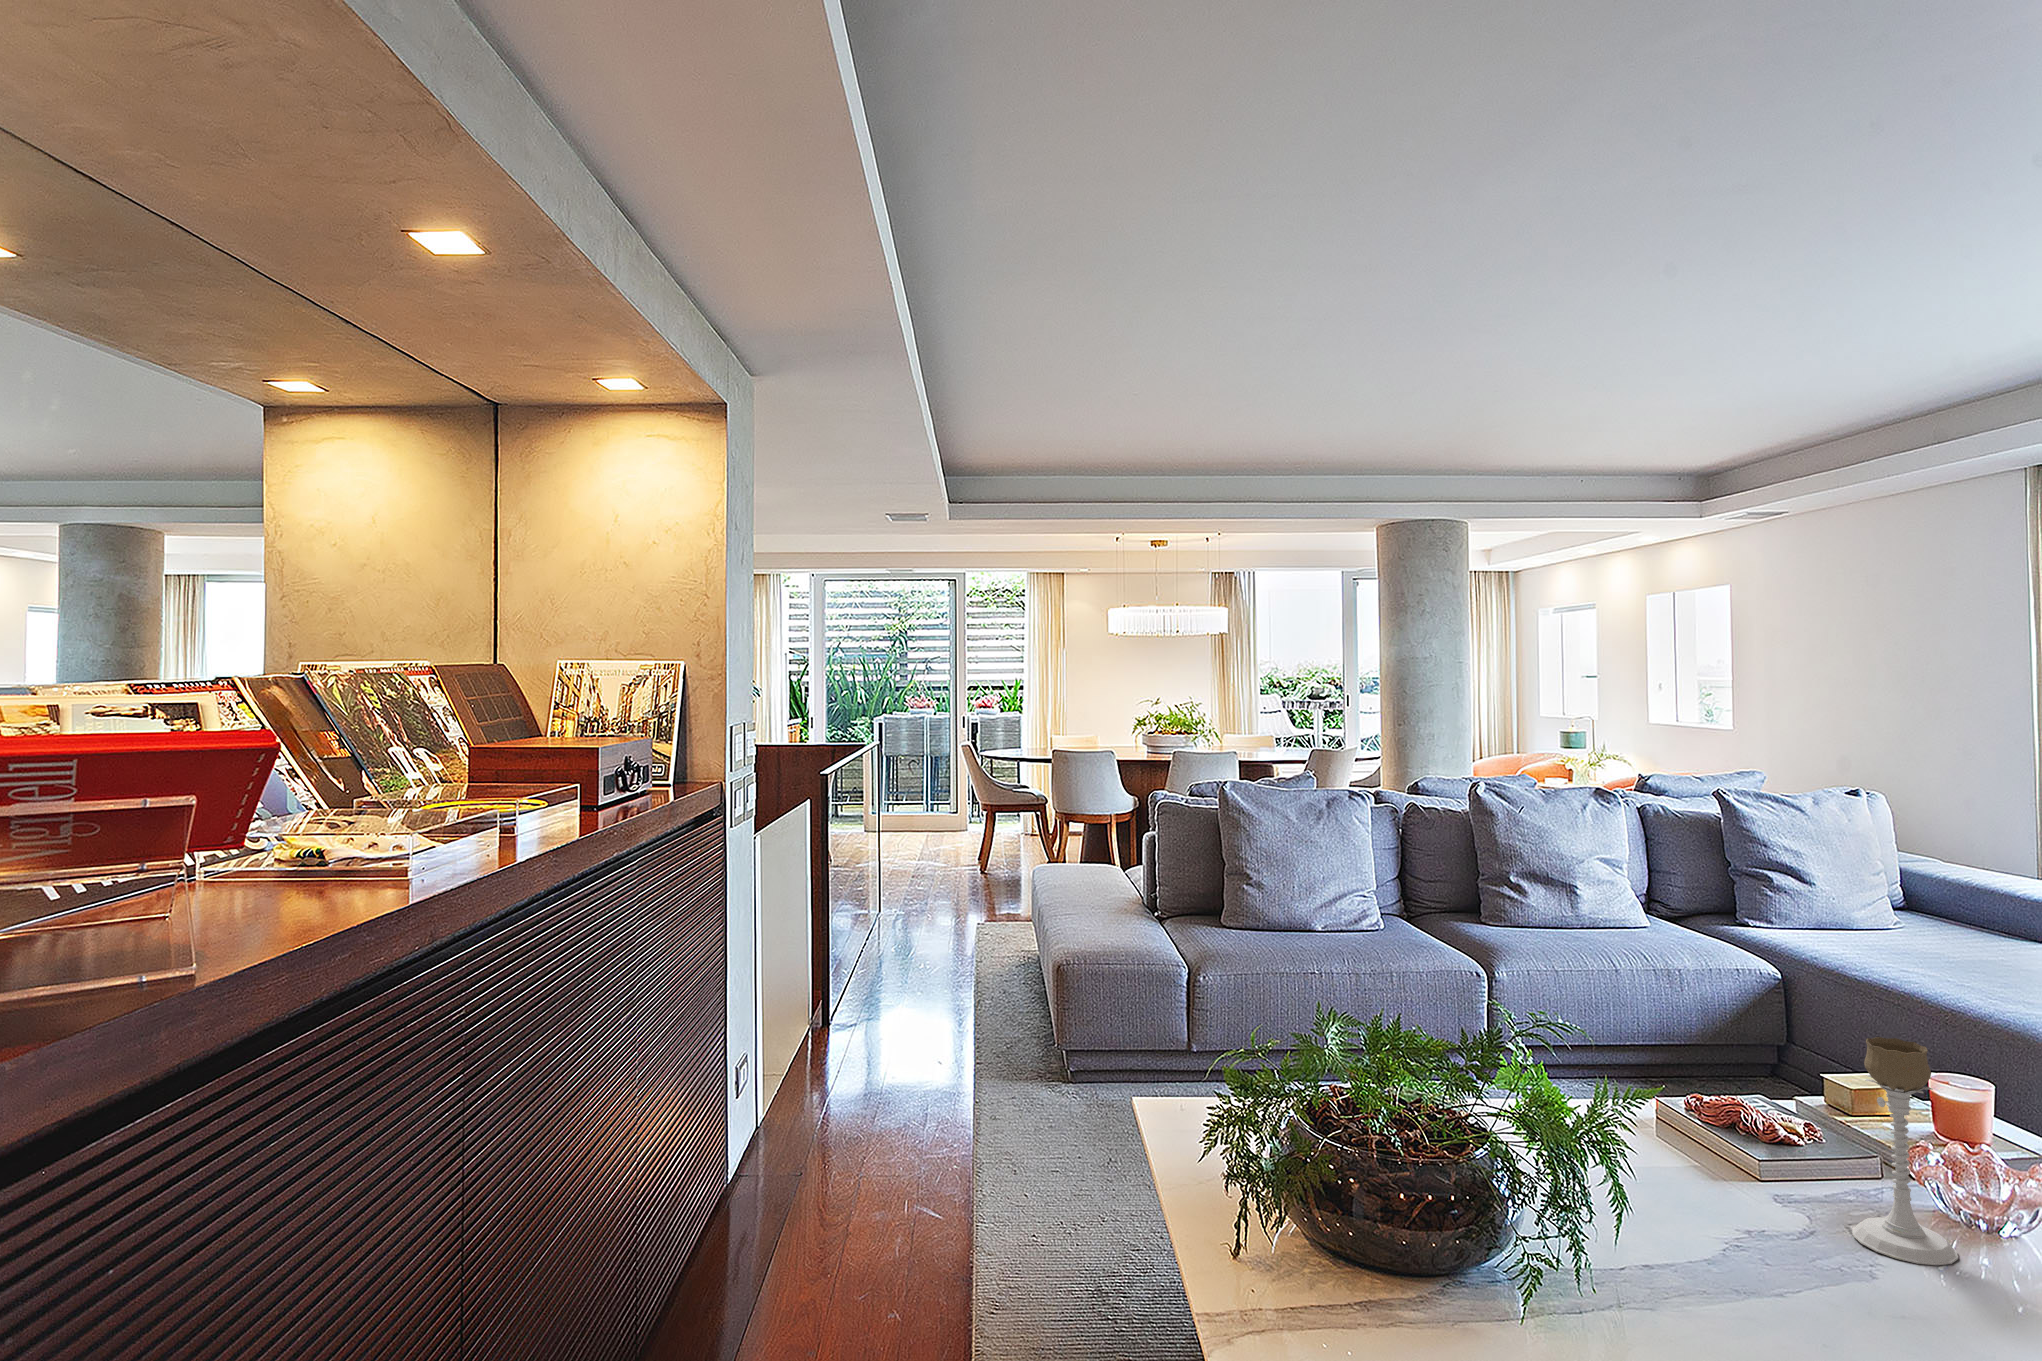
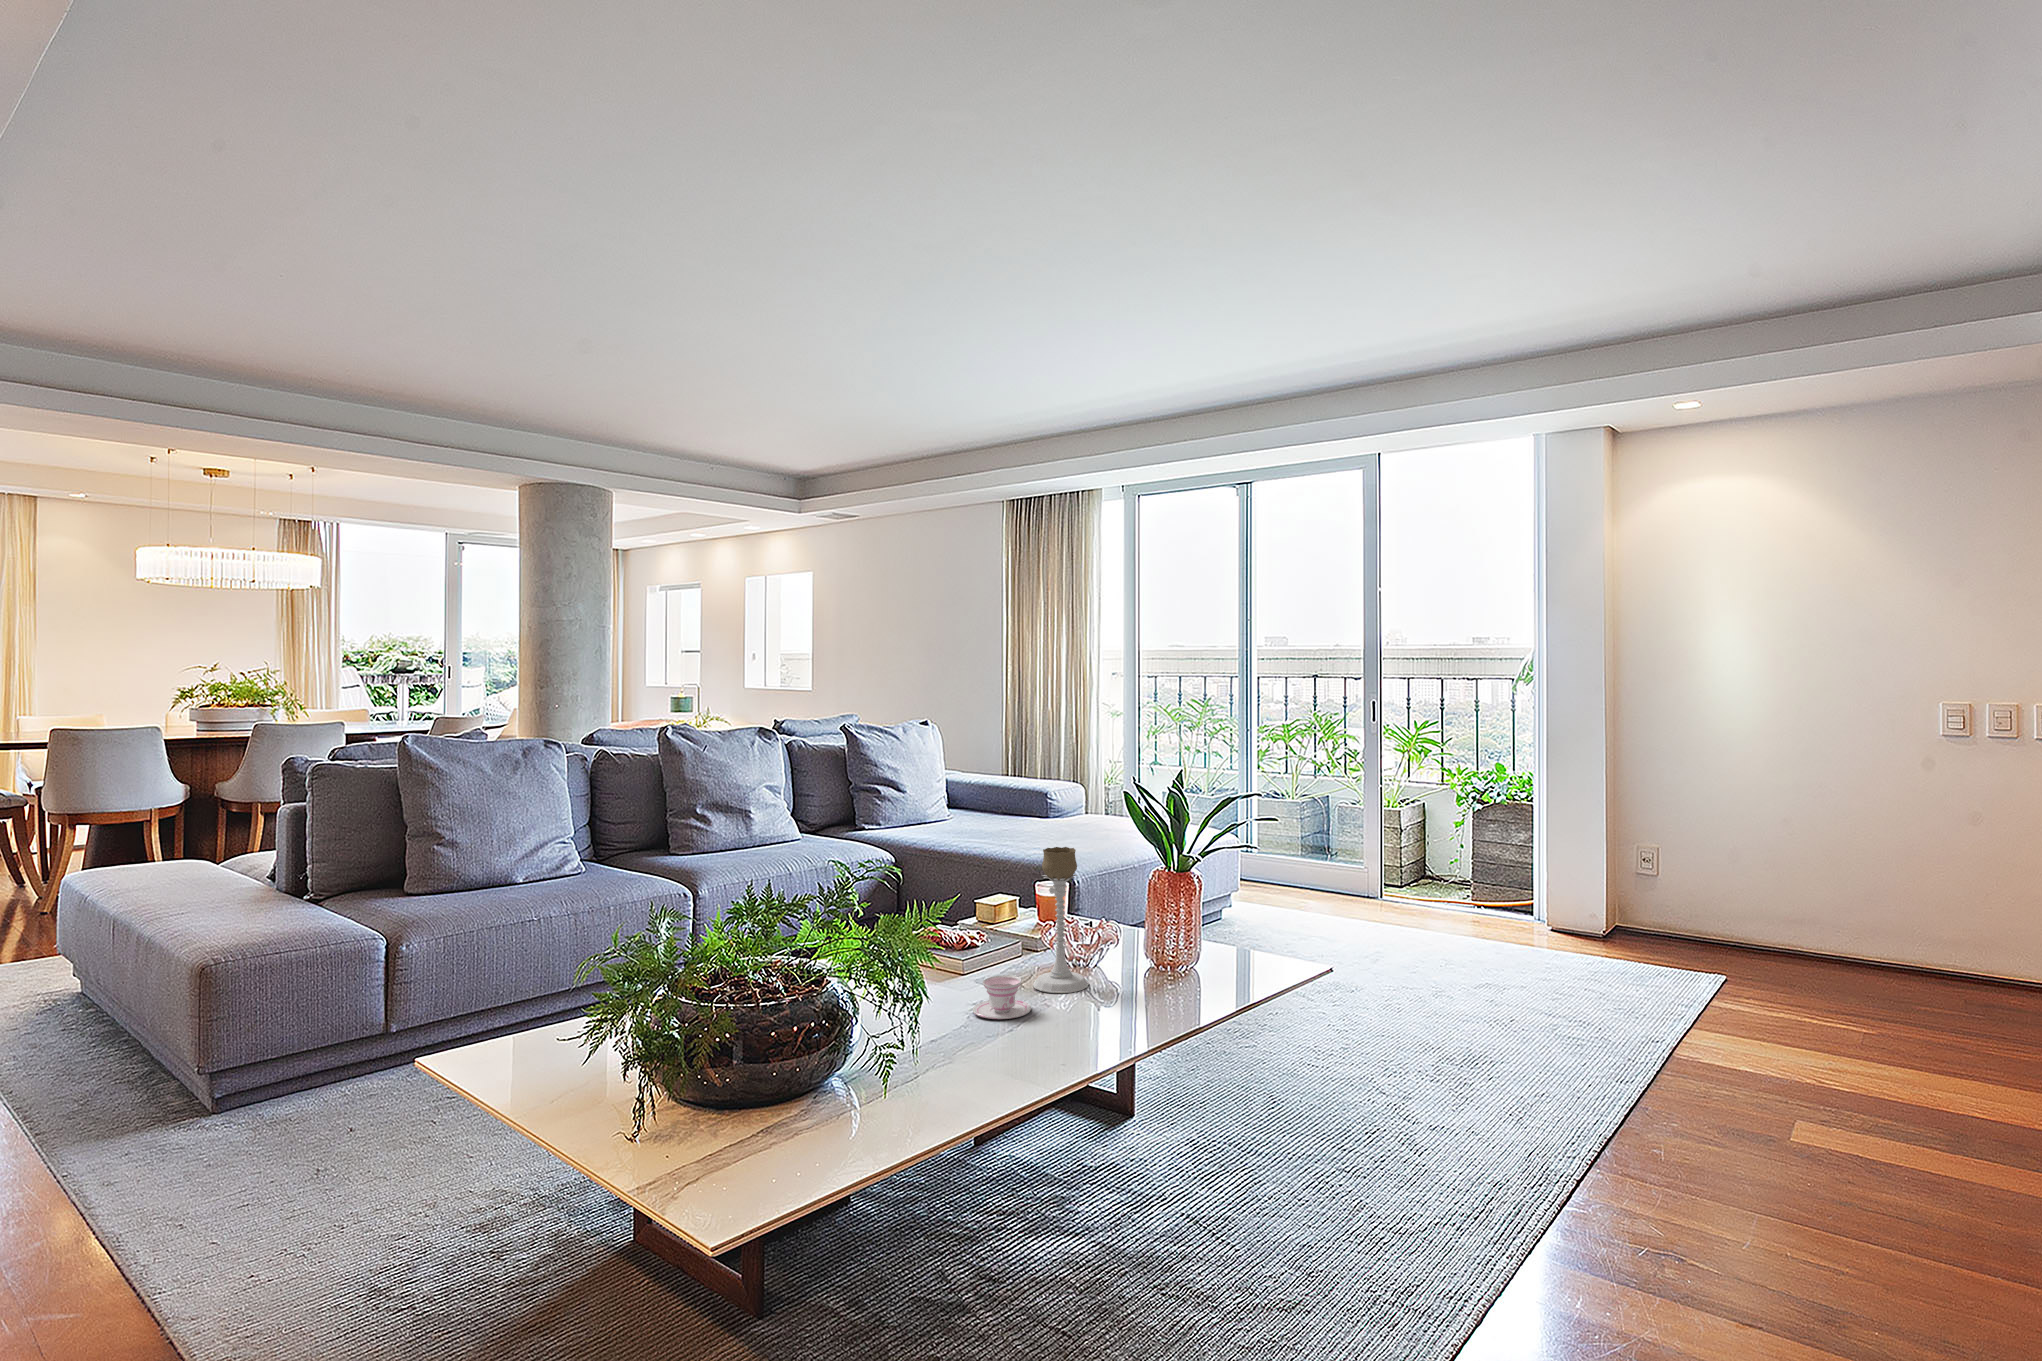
teacup: none [1725,1201,1823,1273] -> present [973,975,1031,1019]

